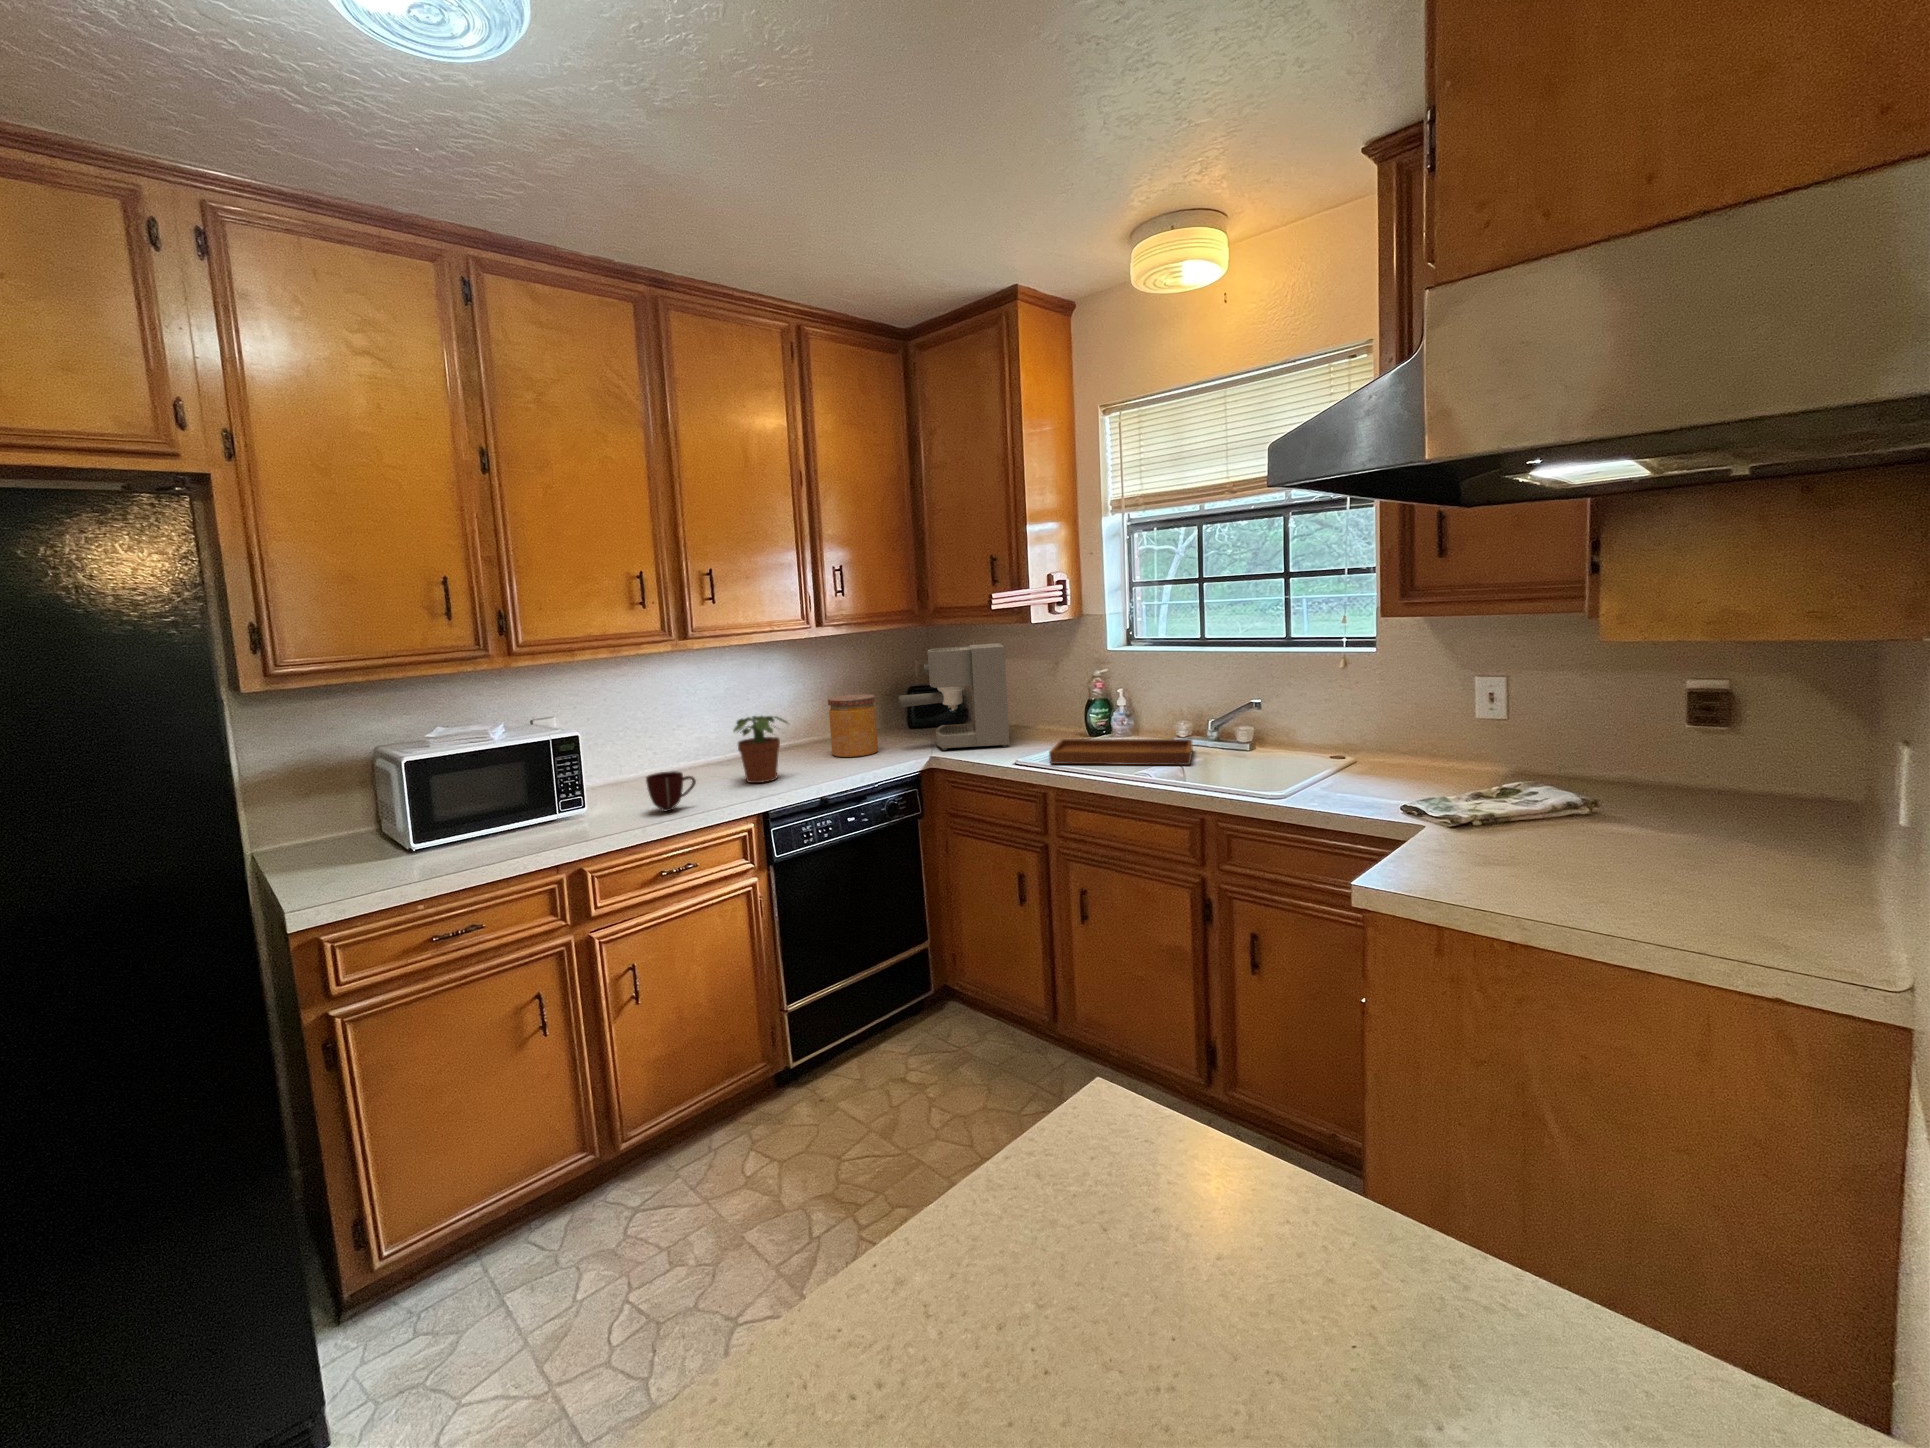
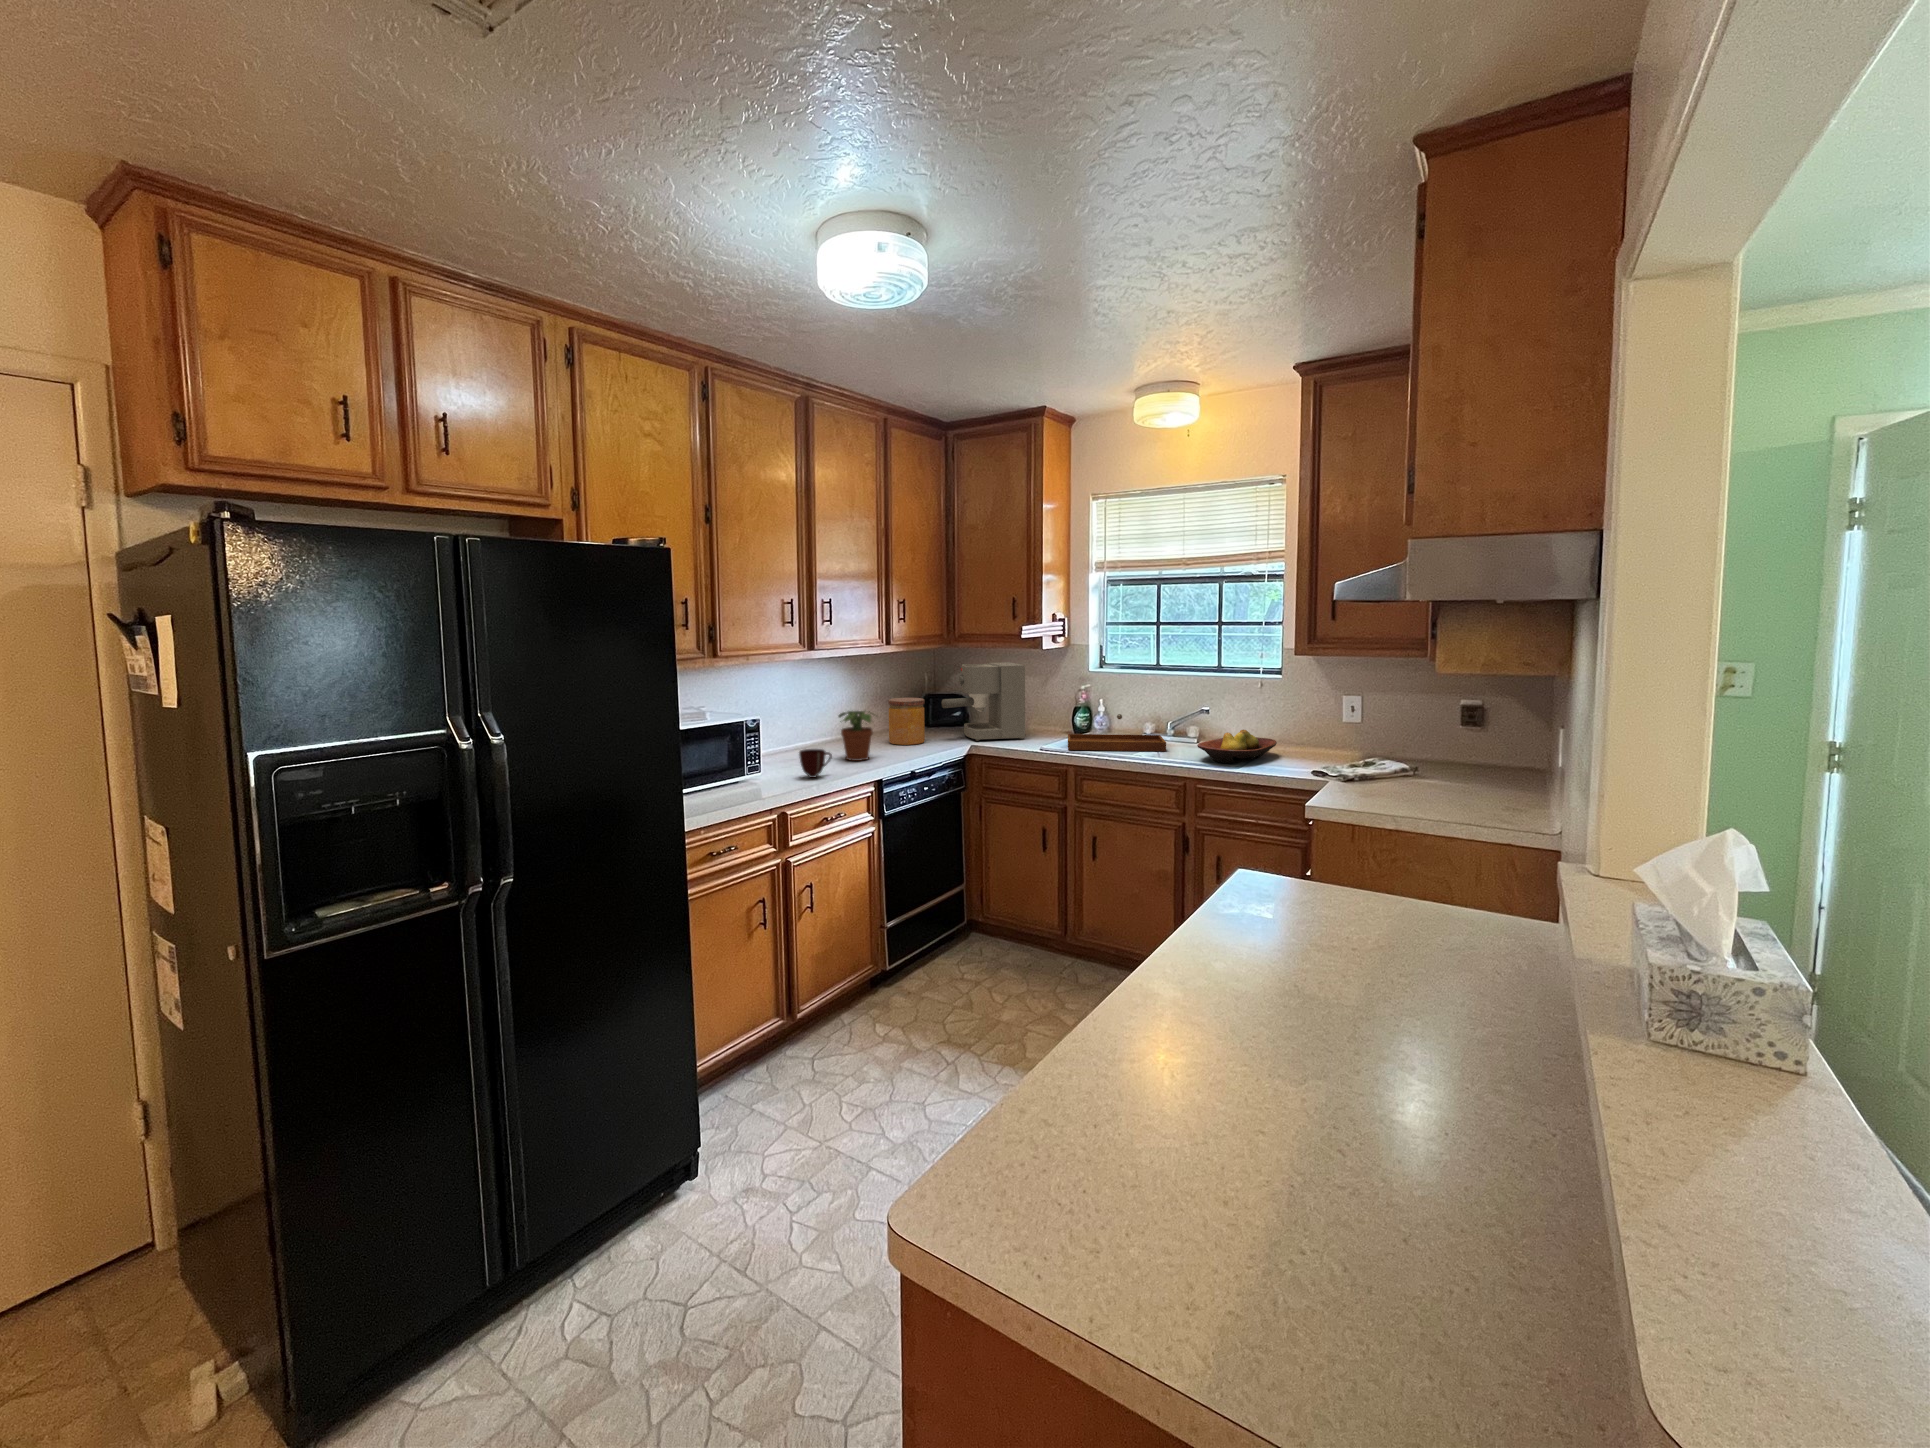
fruit bowl: none [1224,733,1359,787] -> present [1197,730,1277,763]

